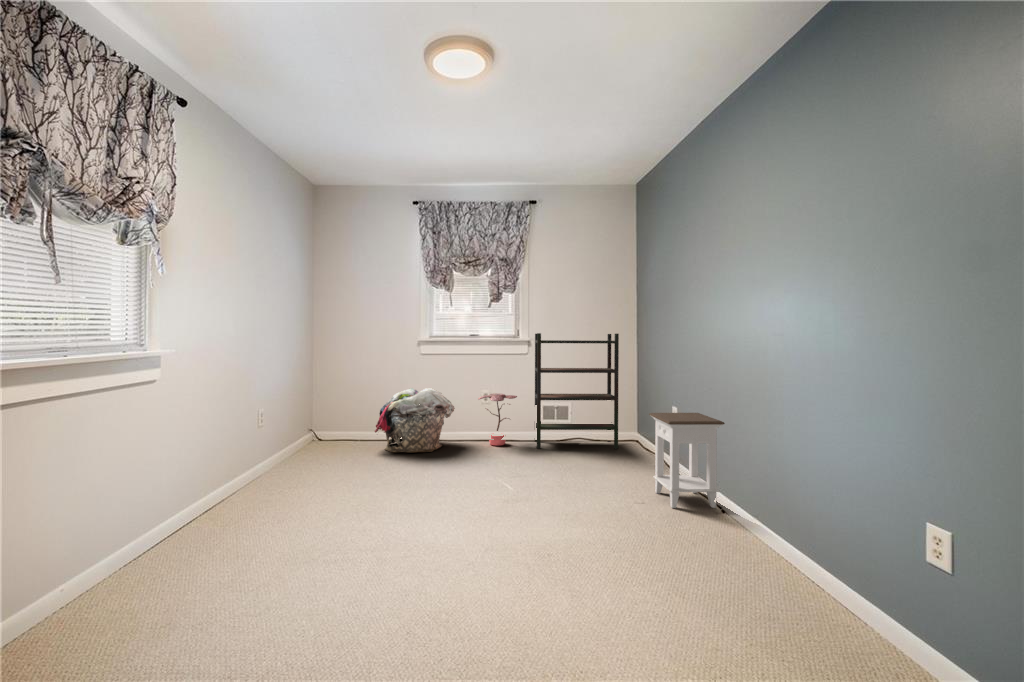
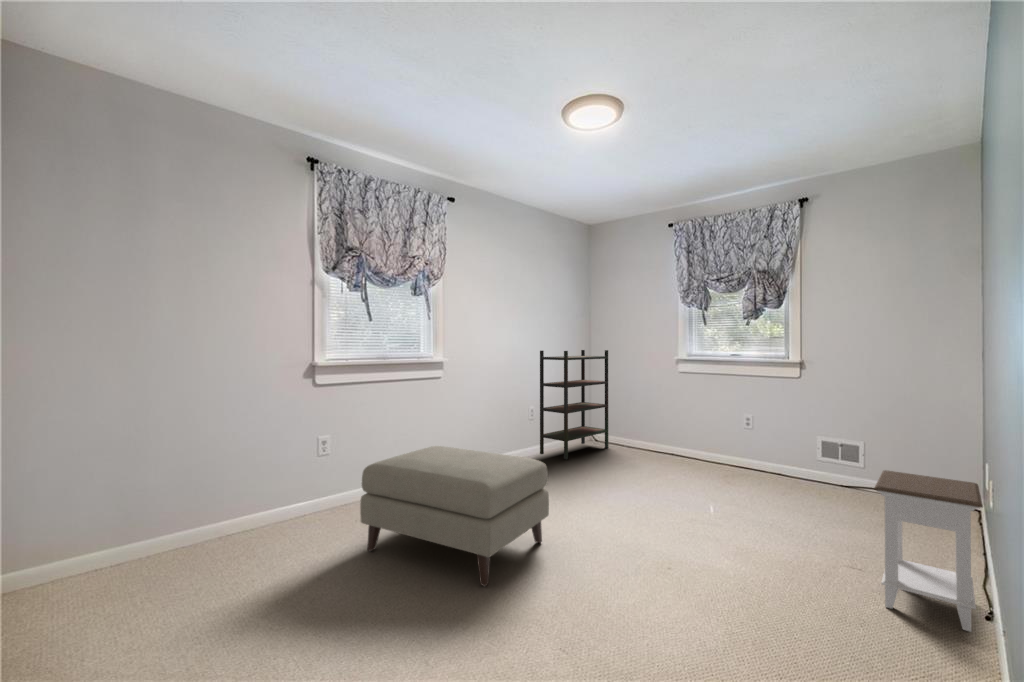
bookshelf: present [535,333,619,449] -> present [540,350,608,459]
laundry basket: present [375,388,455,453] -> none [623,406,707,470]
potted plant: present [478,393,517,446] -> none [731,419,778,477]
ottoman: none [165,447,422,630] -> present [360,446,549,586]

